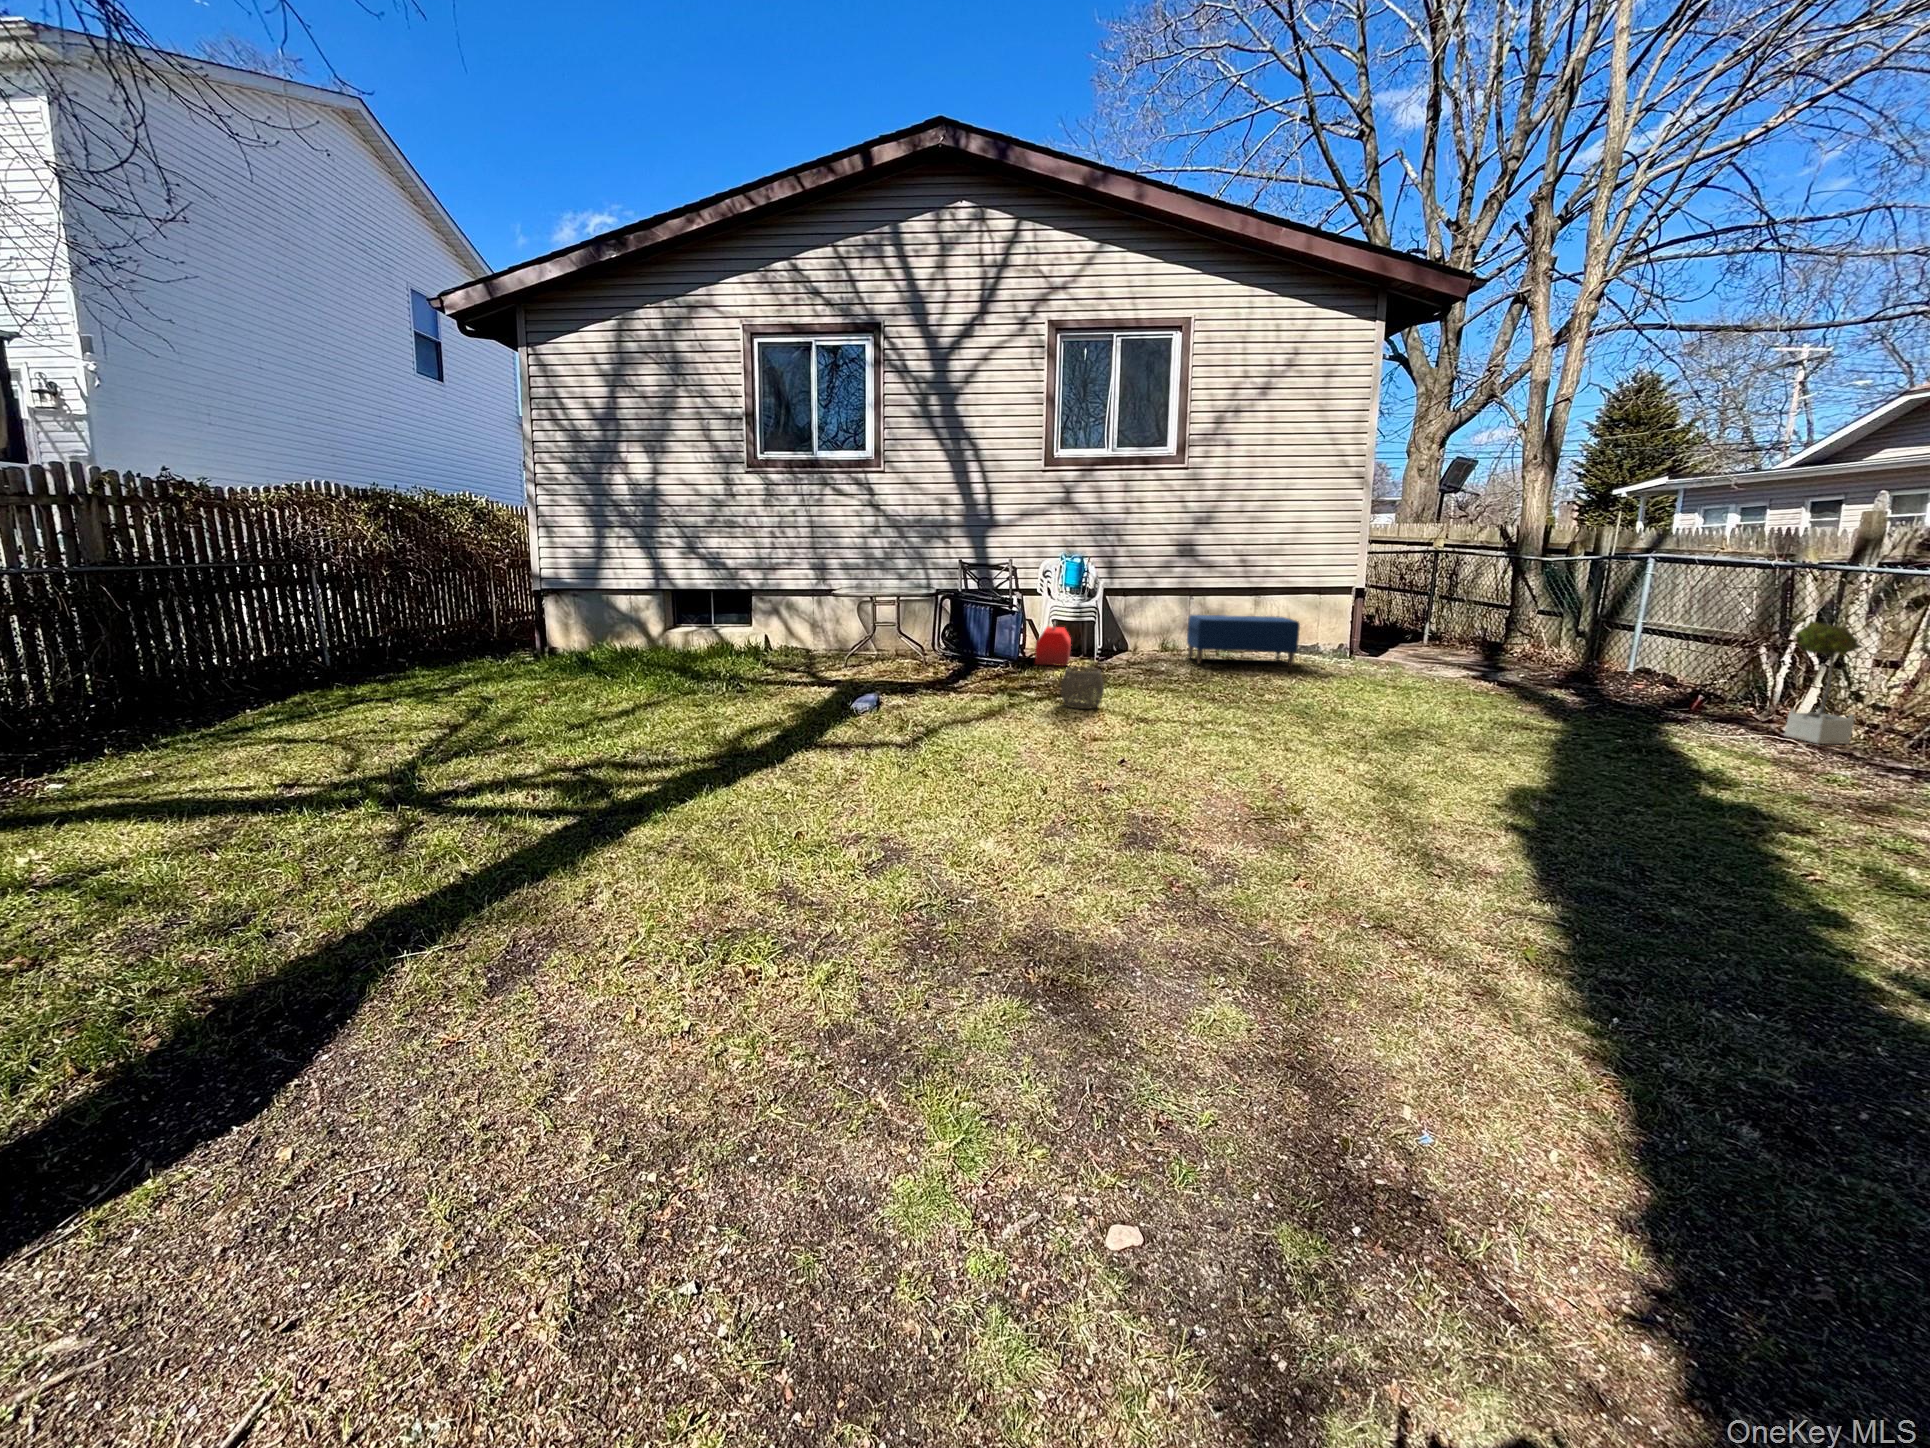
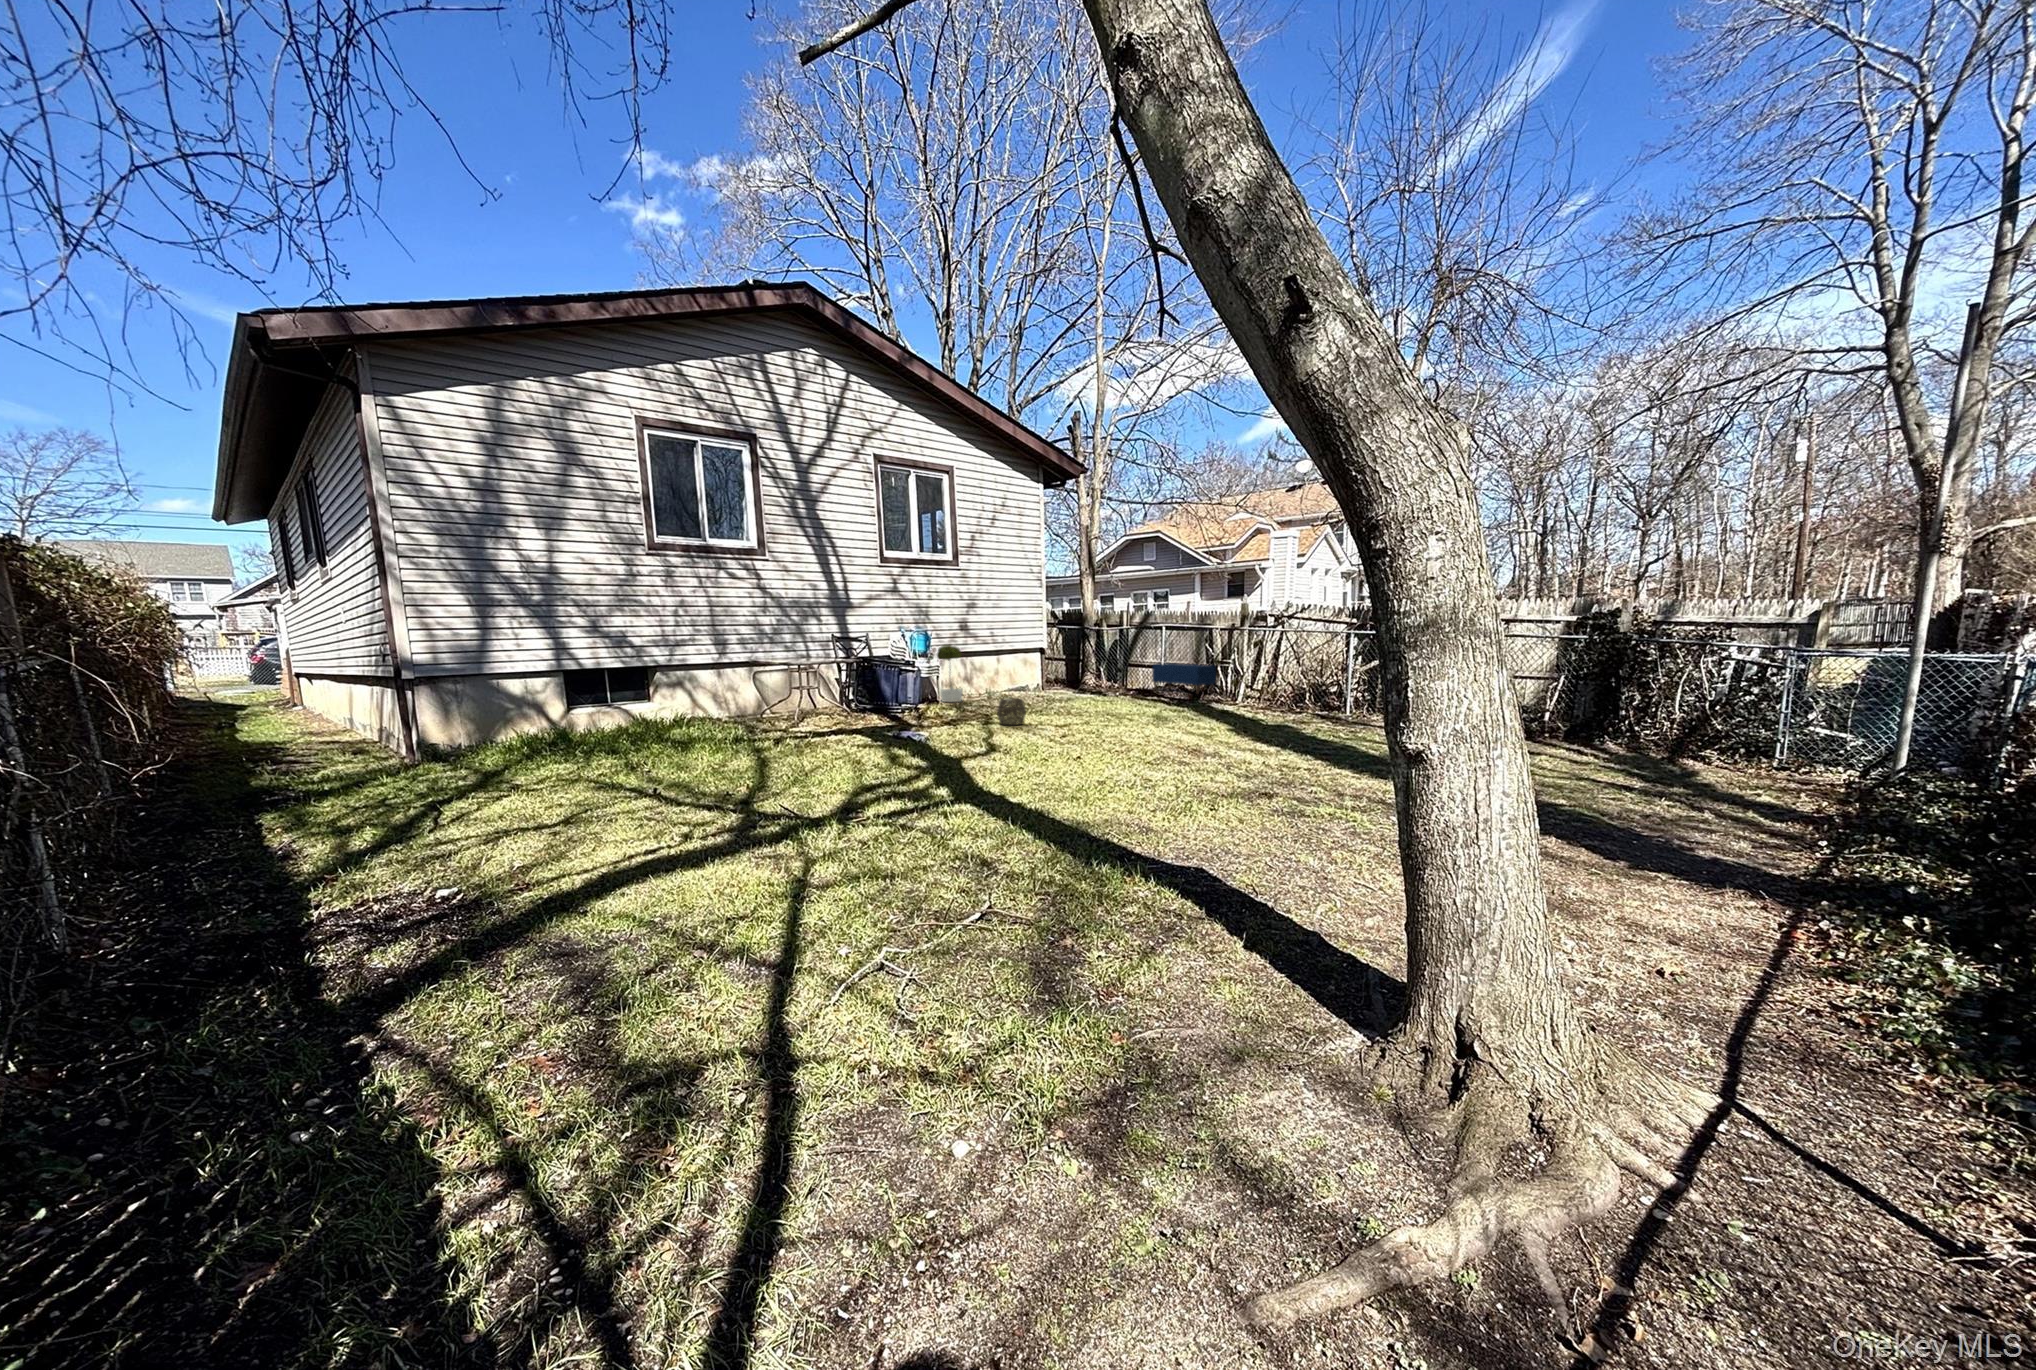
bench: present [1187,615,1300,666] -> present [1152,663,1216,694]
potted tree: present [1785,621,1862,744] -> present [937,645,962,702]
toolbox: present [1035,622,1071,666] -> none [888,678,928,711]

